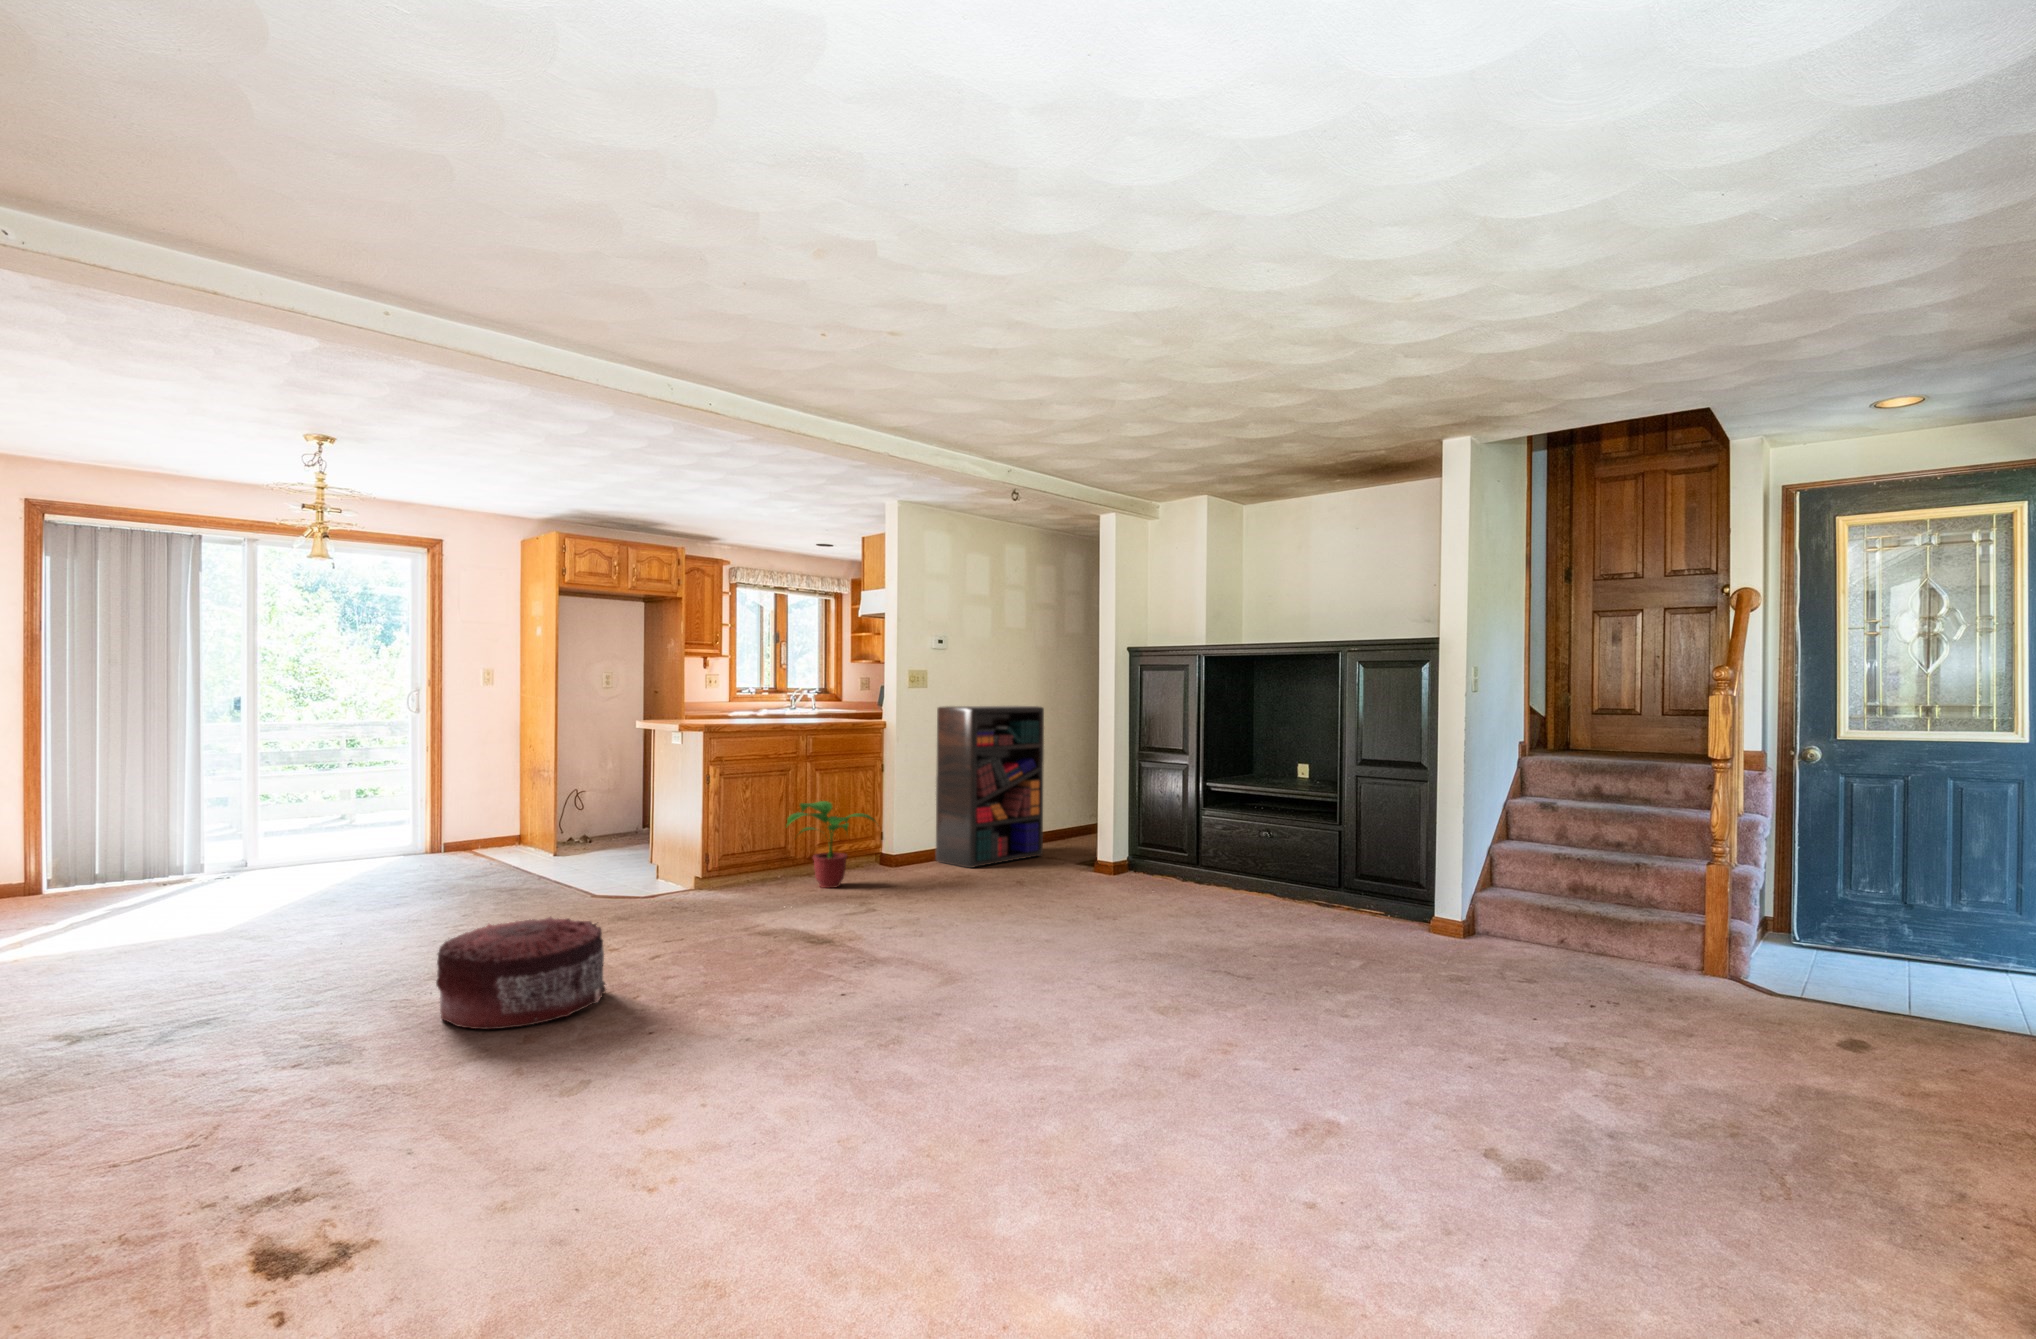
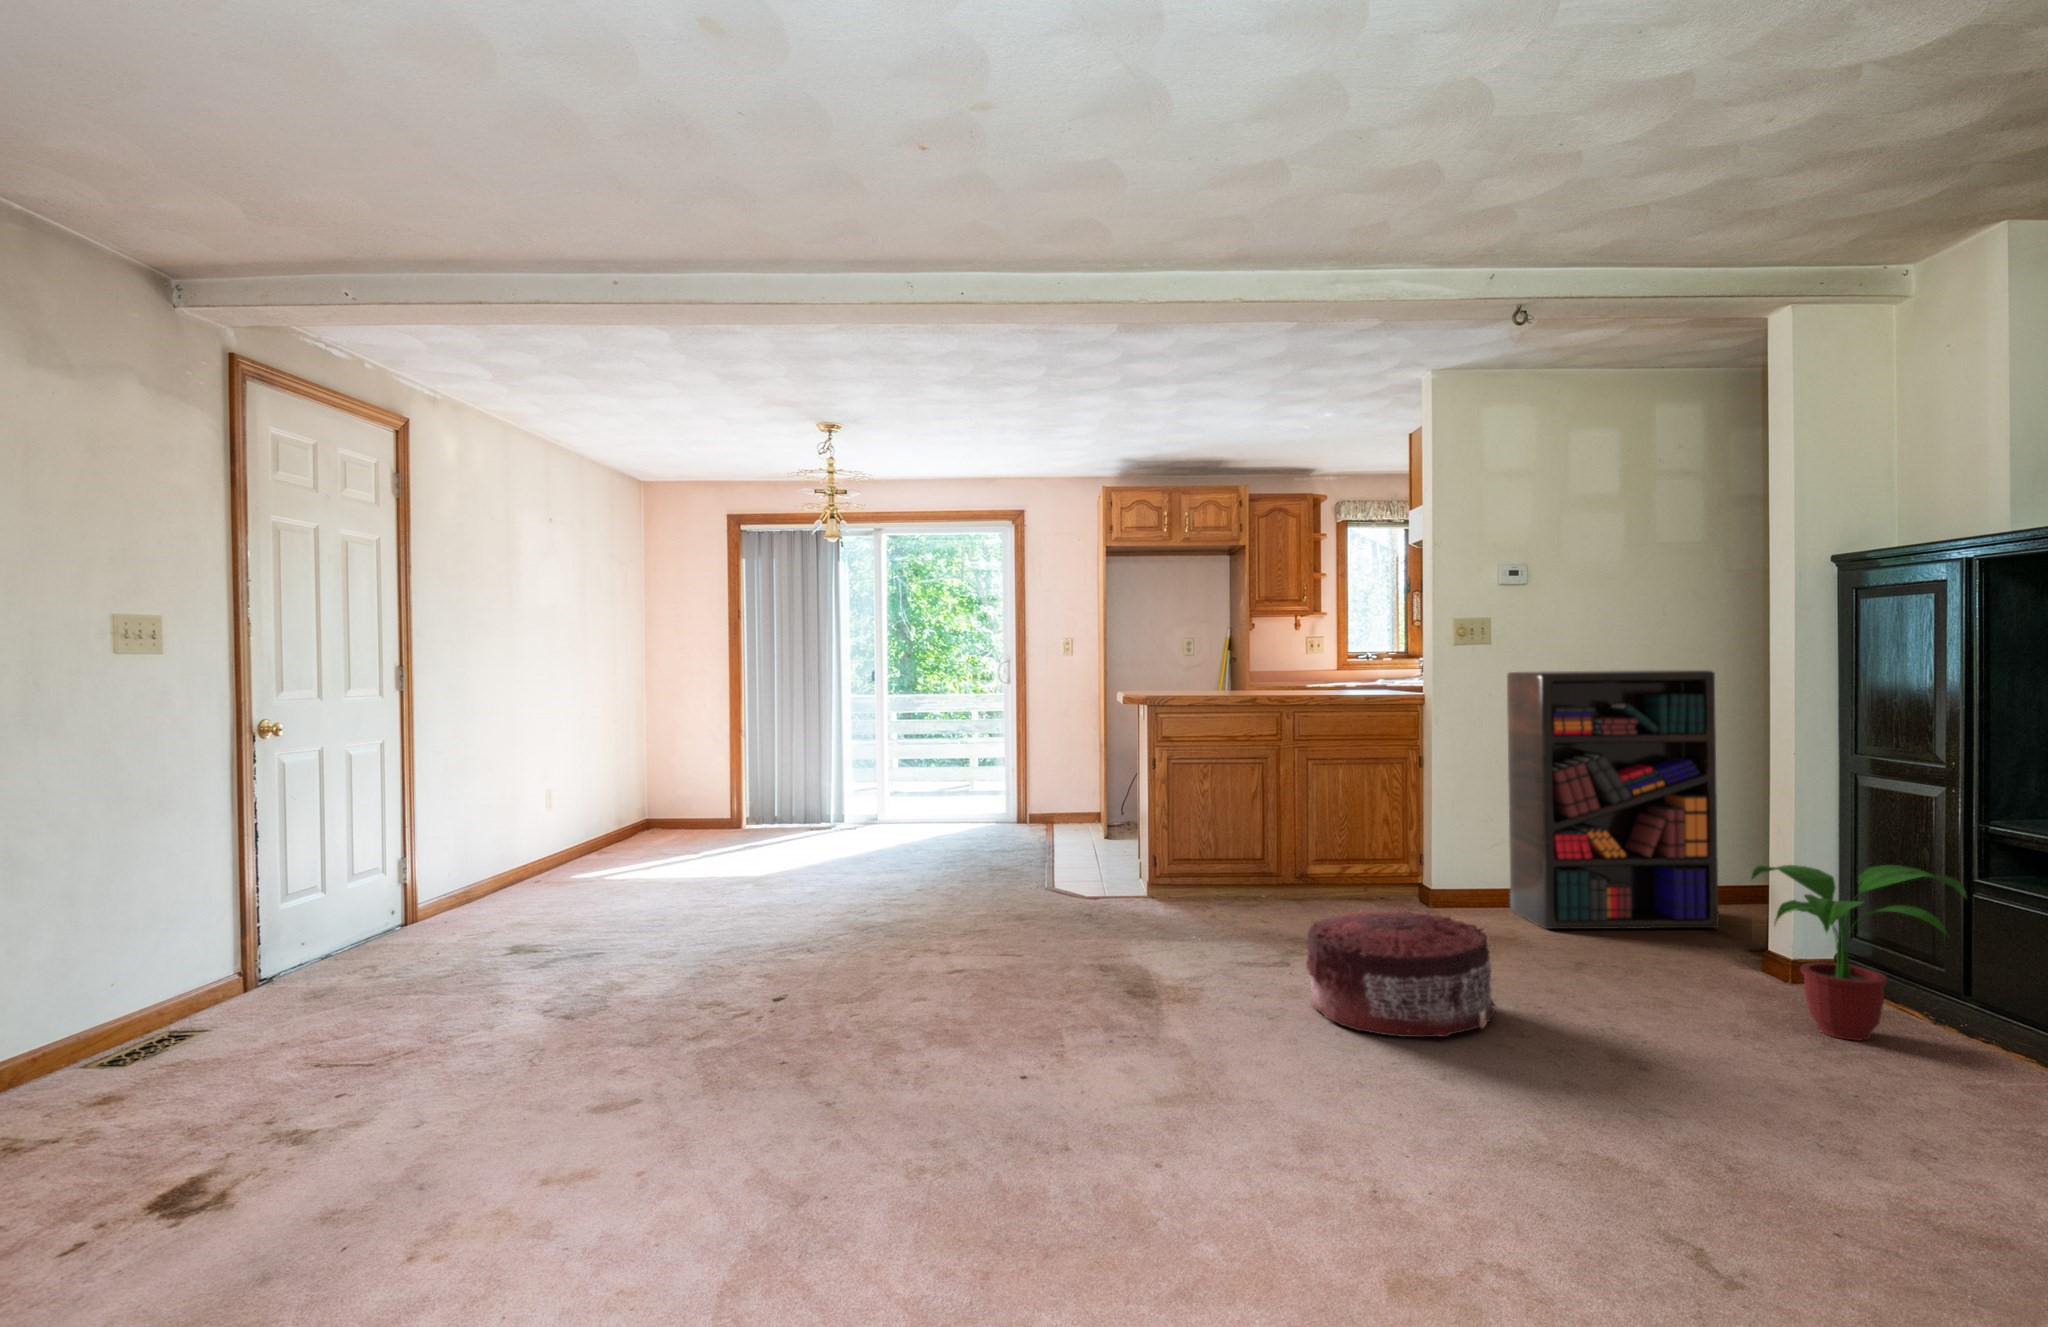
potted plant: present [787,801,875,888] -> present [1752,865,1966,1041]
pouf: present [436,917,606,1029] -> present [1306,910,1495,1037]

